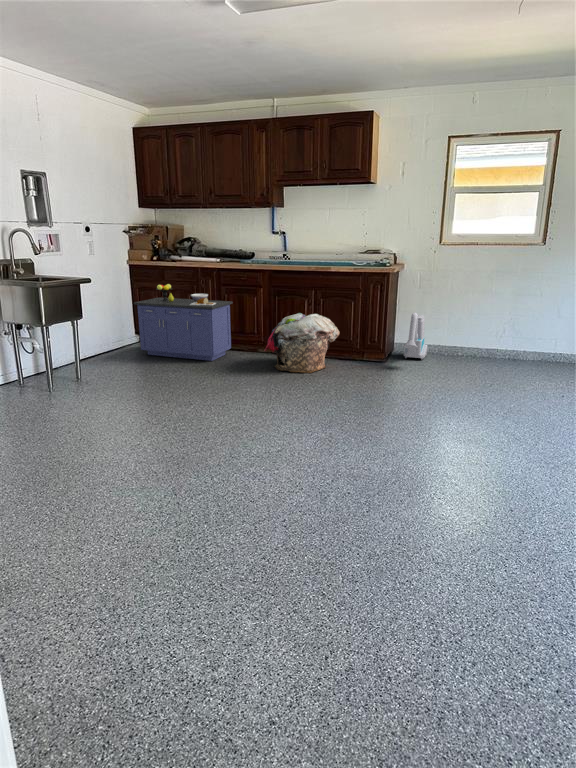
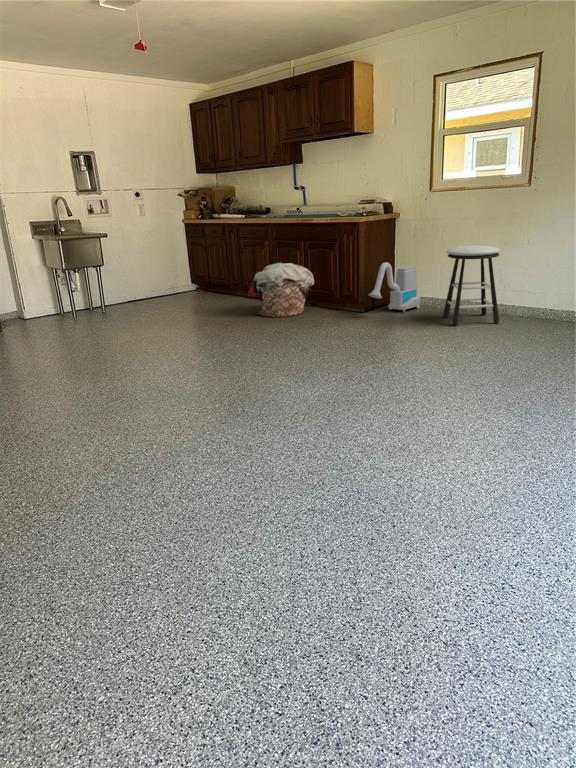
storage cabinet: present [134,284,233,361] -> none [170,239,245,306]
stool: none [467,298,530,372] -> present [443,245,501,325]

